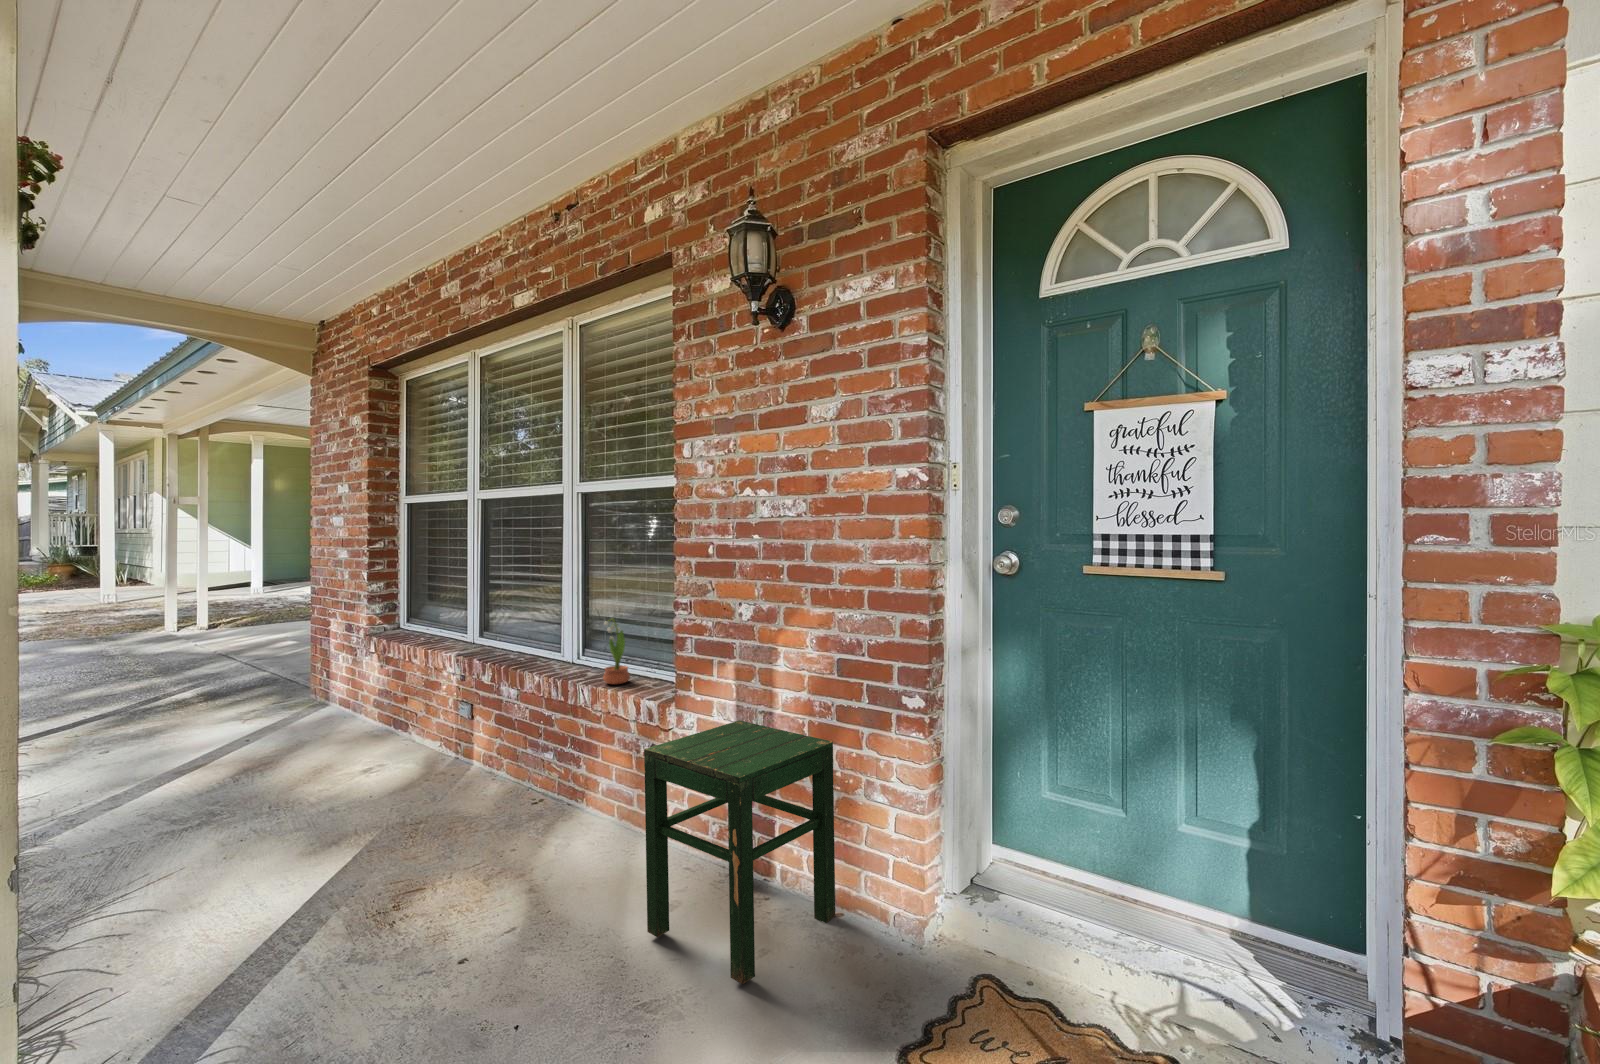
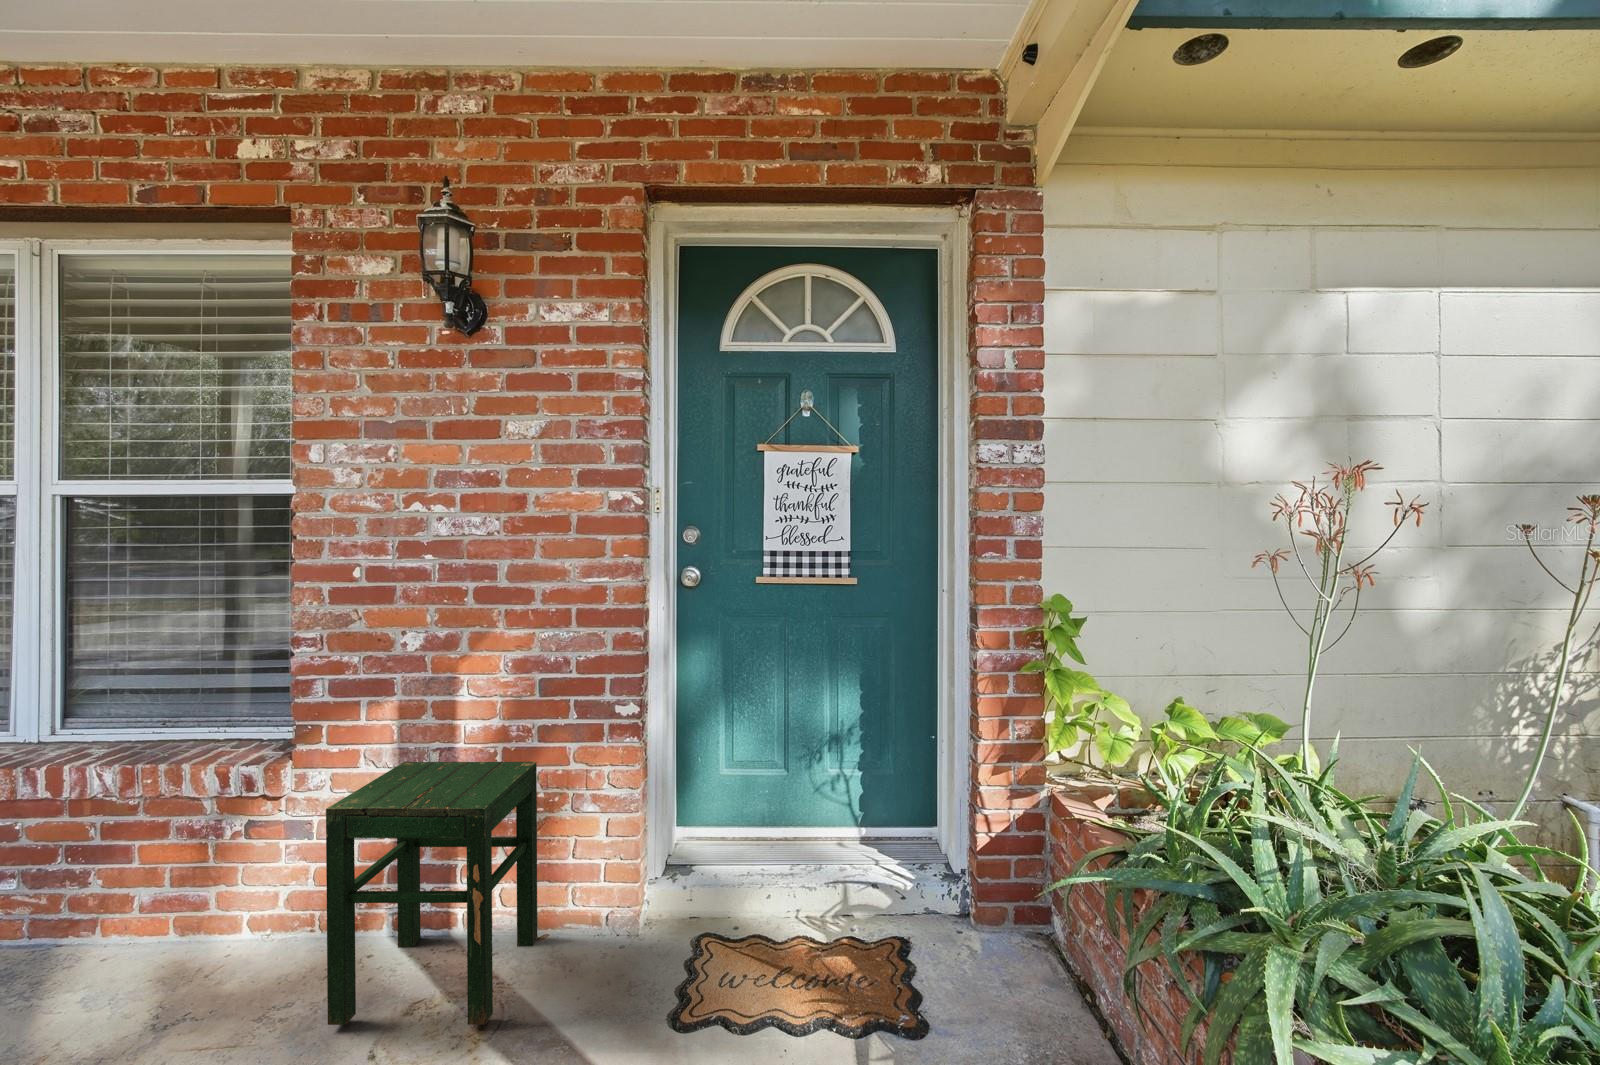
potted flower: present [603,620,630,684] -> none [133,664,181,755]

